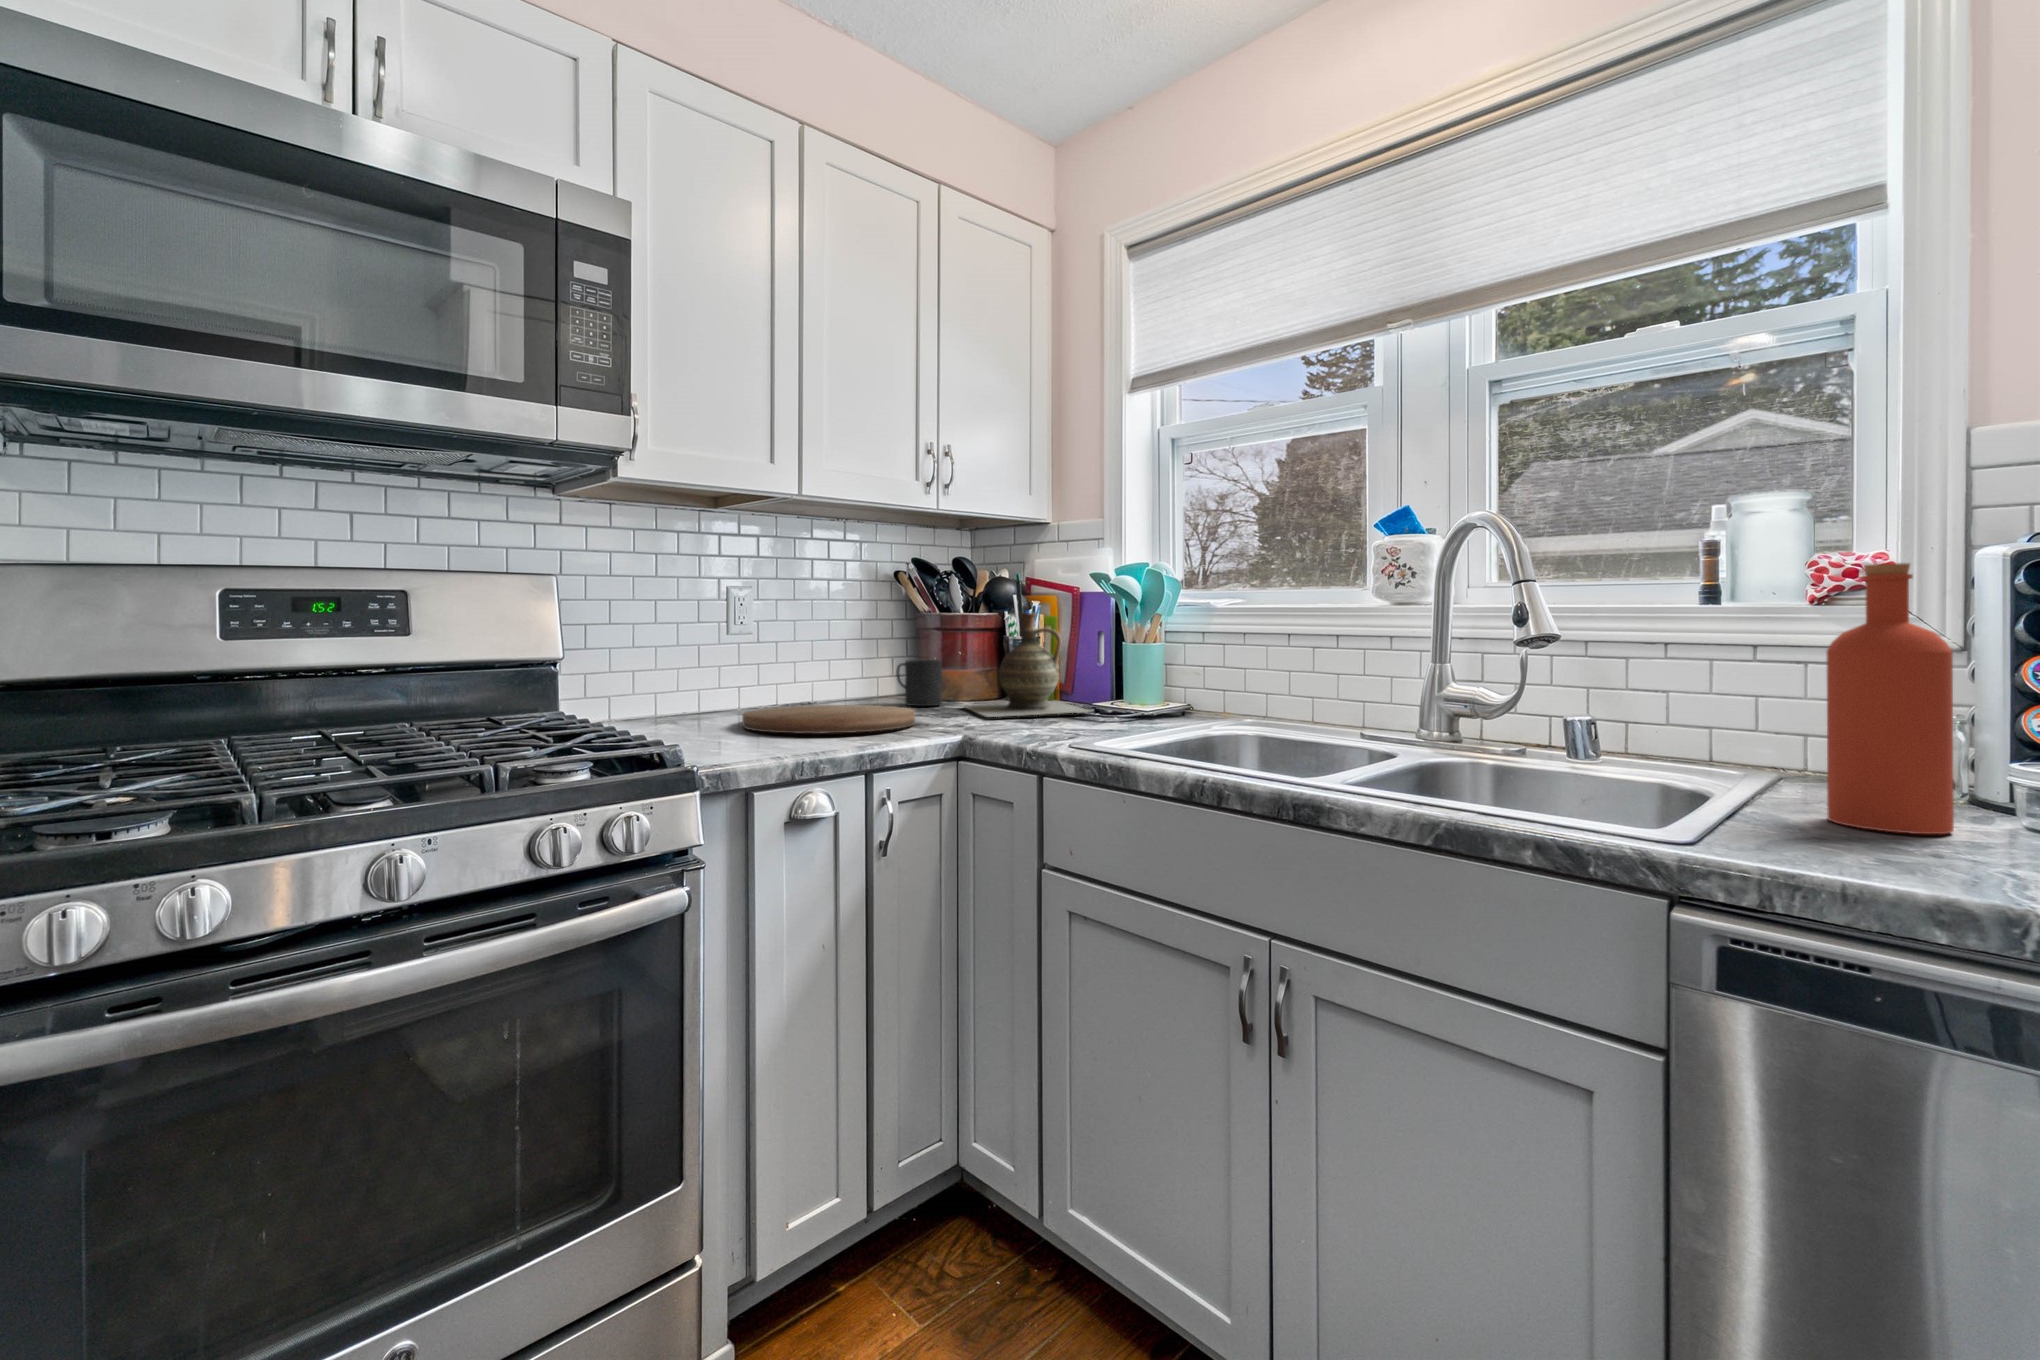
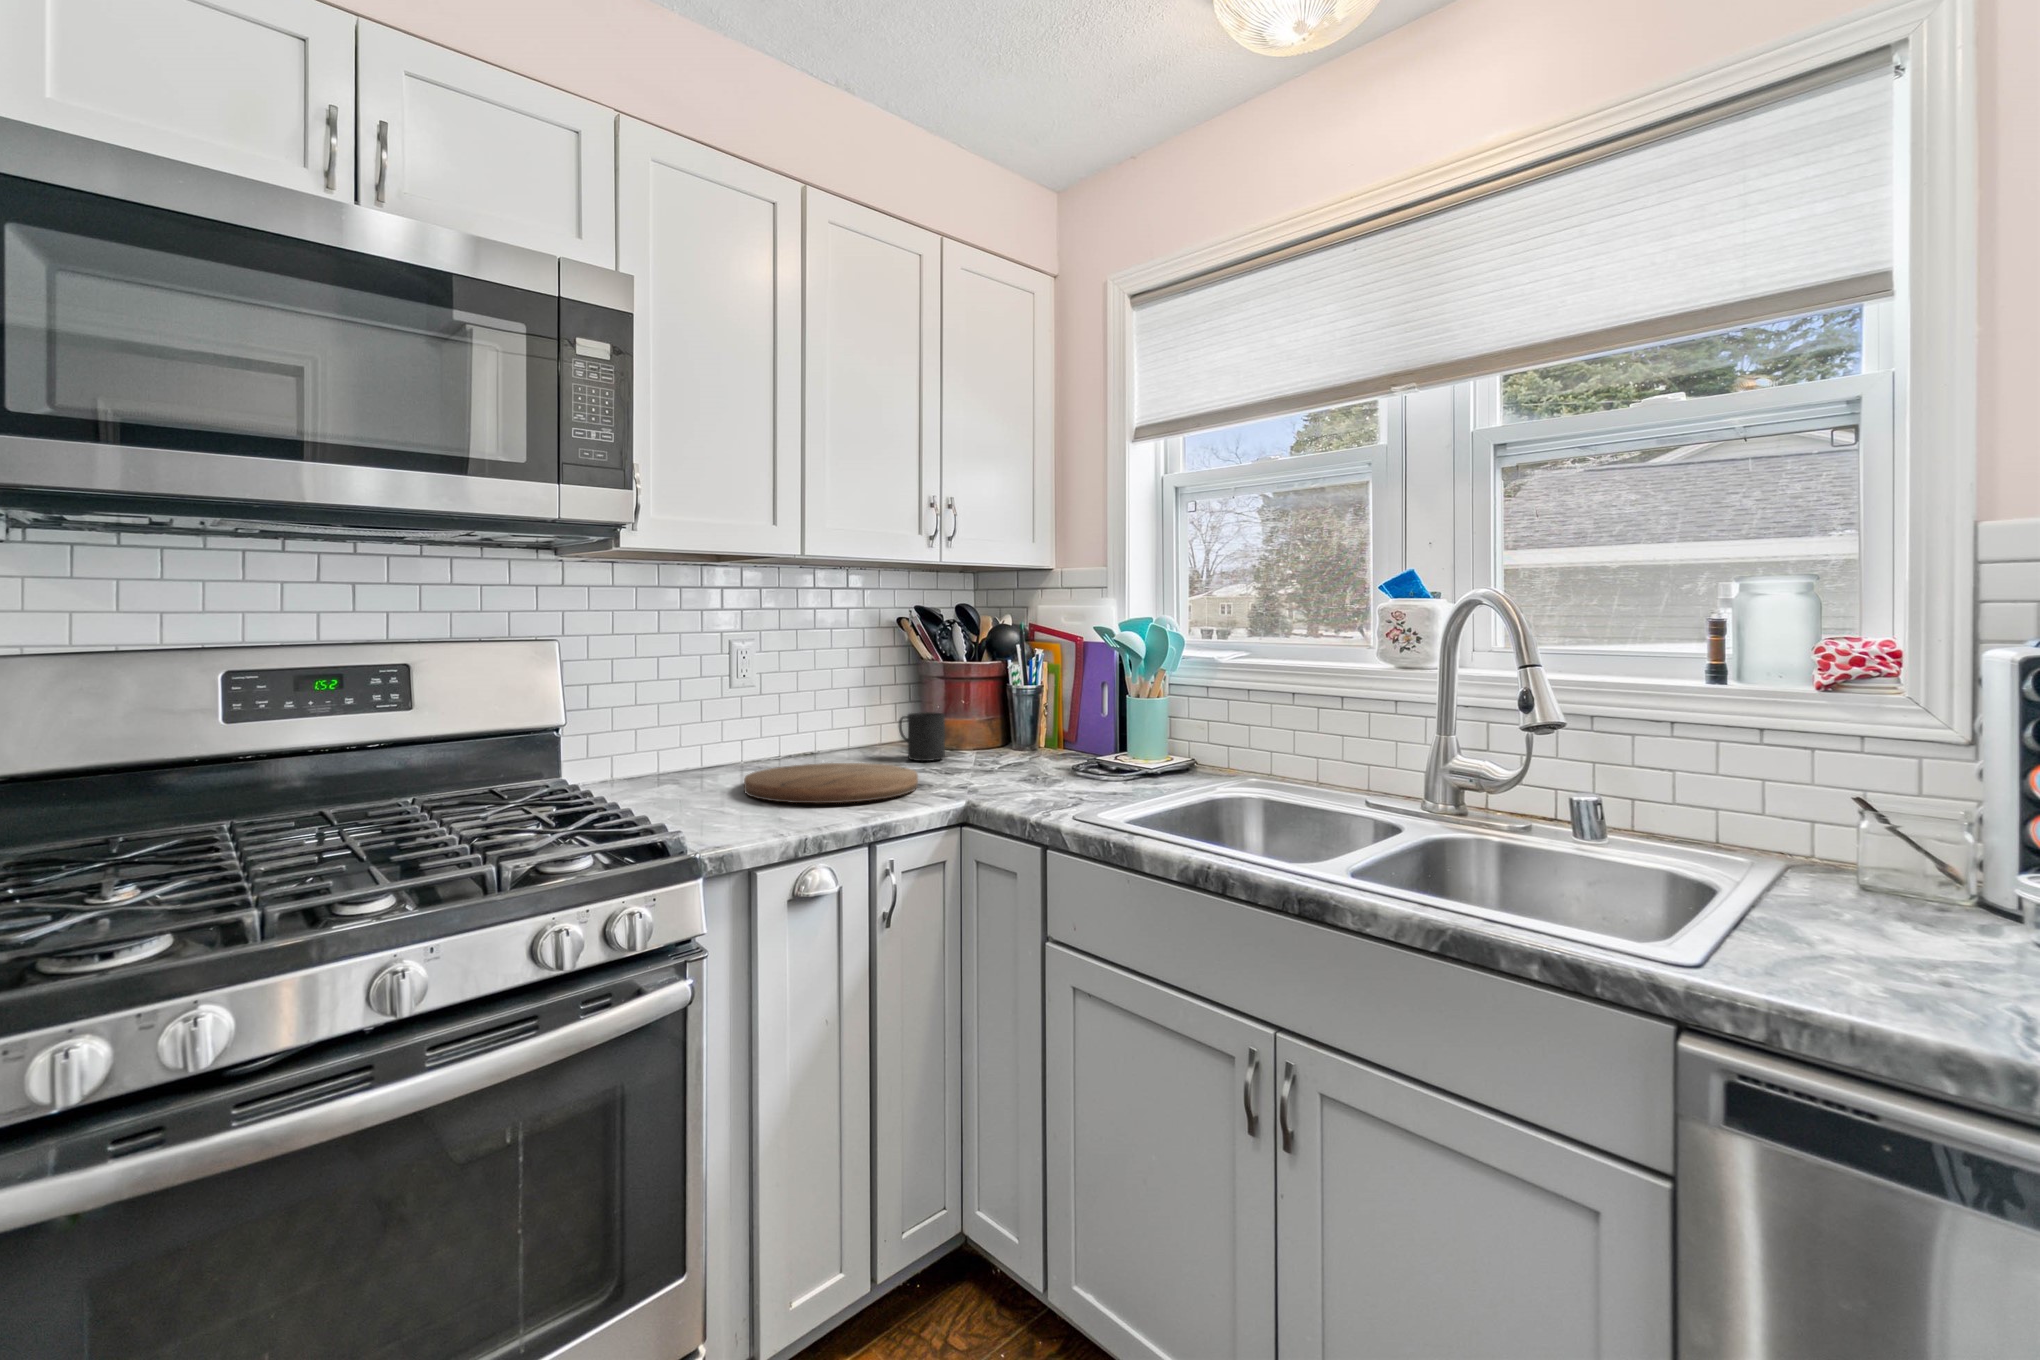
bottle: present [1827,563,1954,834] -> none [1832,676,1959,952]
ceramic jug: present [963,612,1091,717] -> none [961,668,1098,778]

